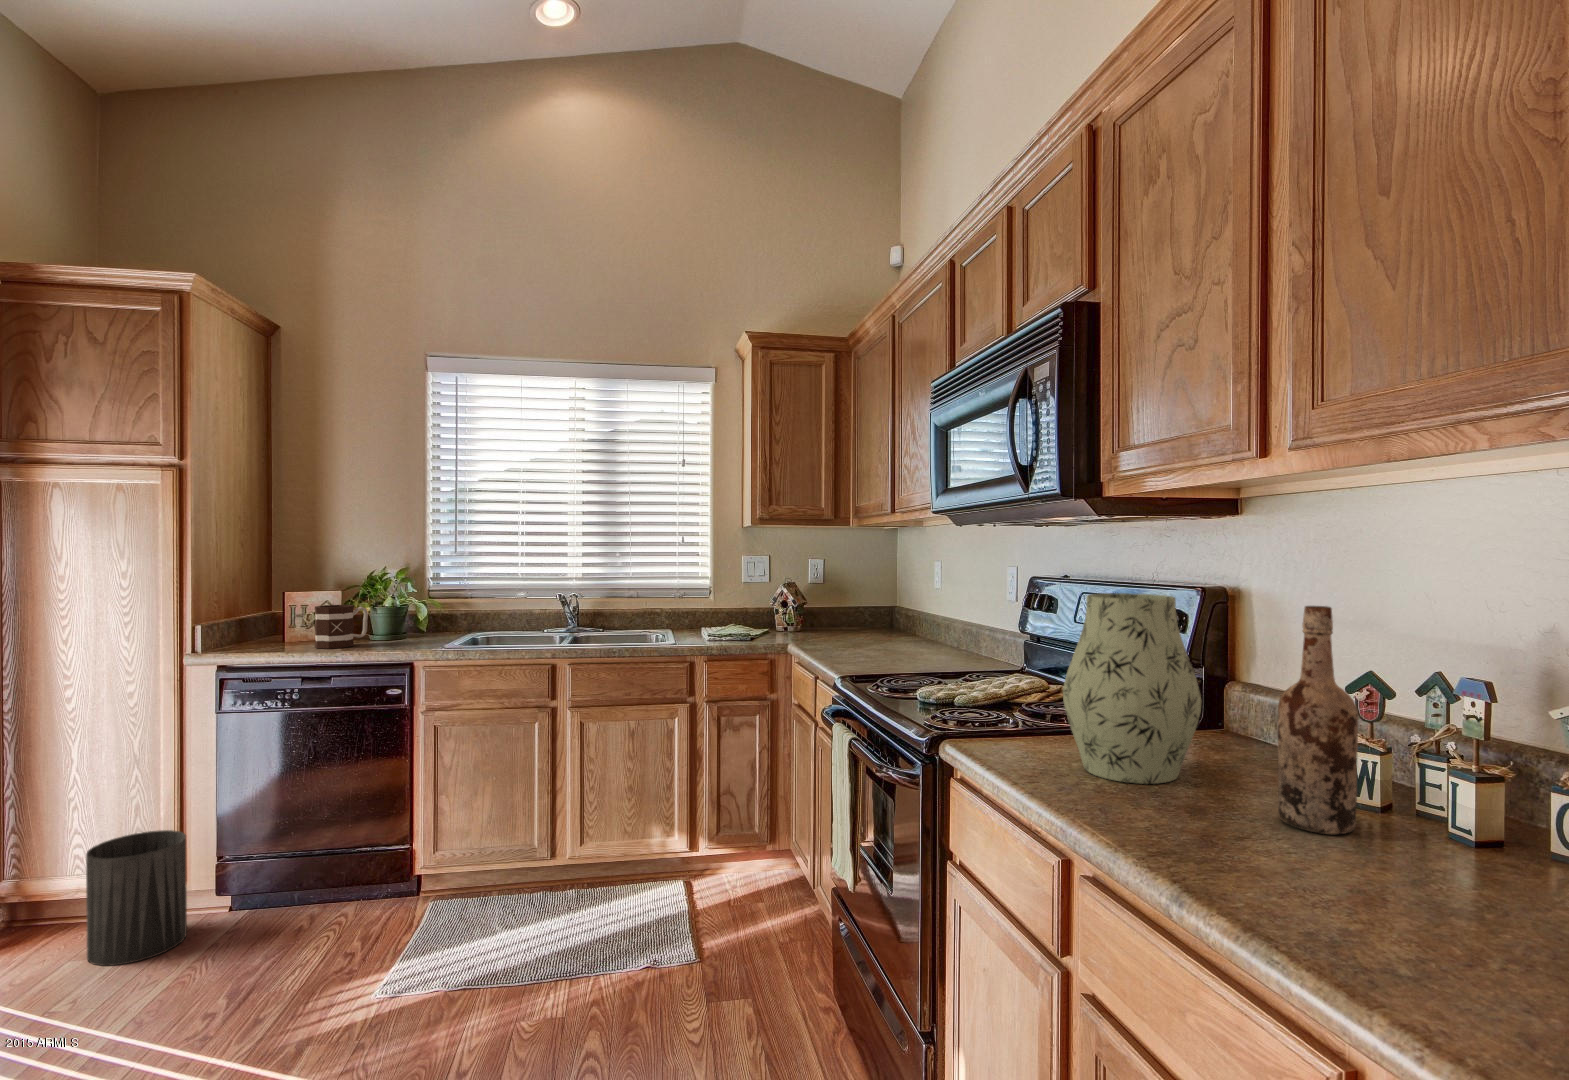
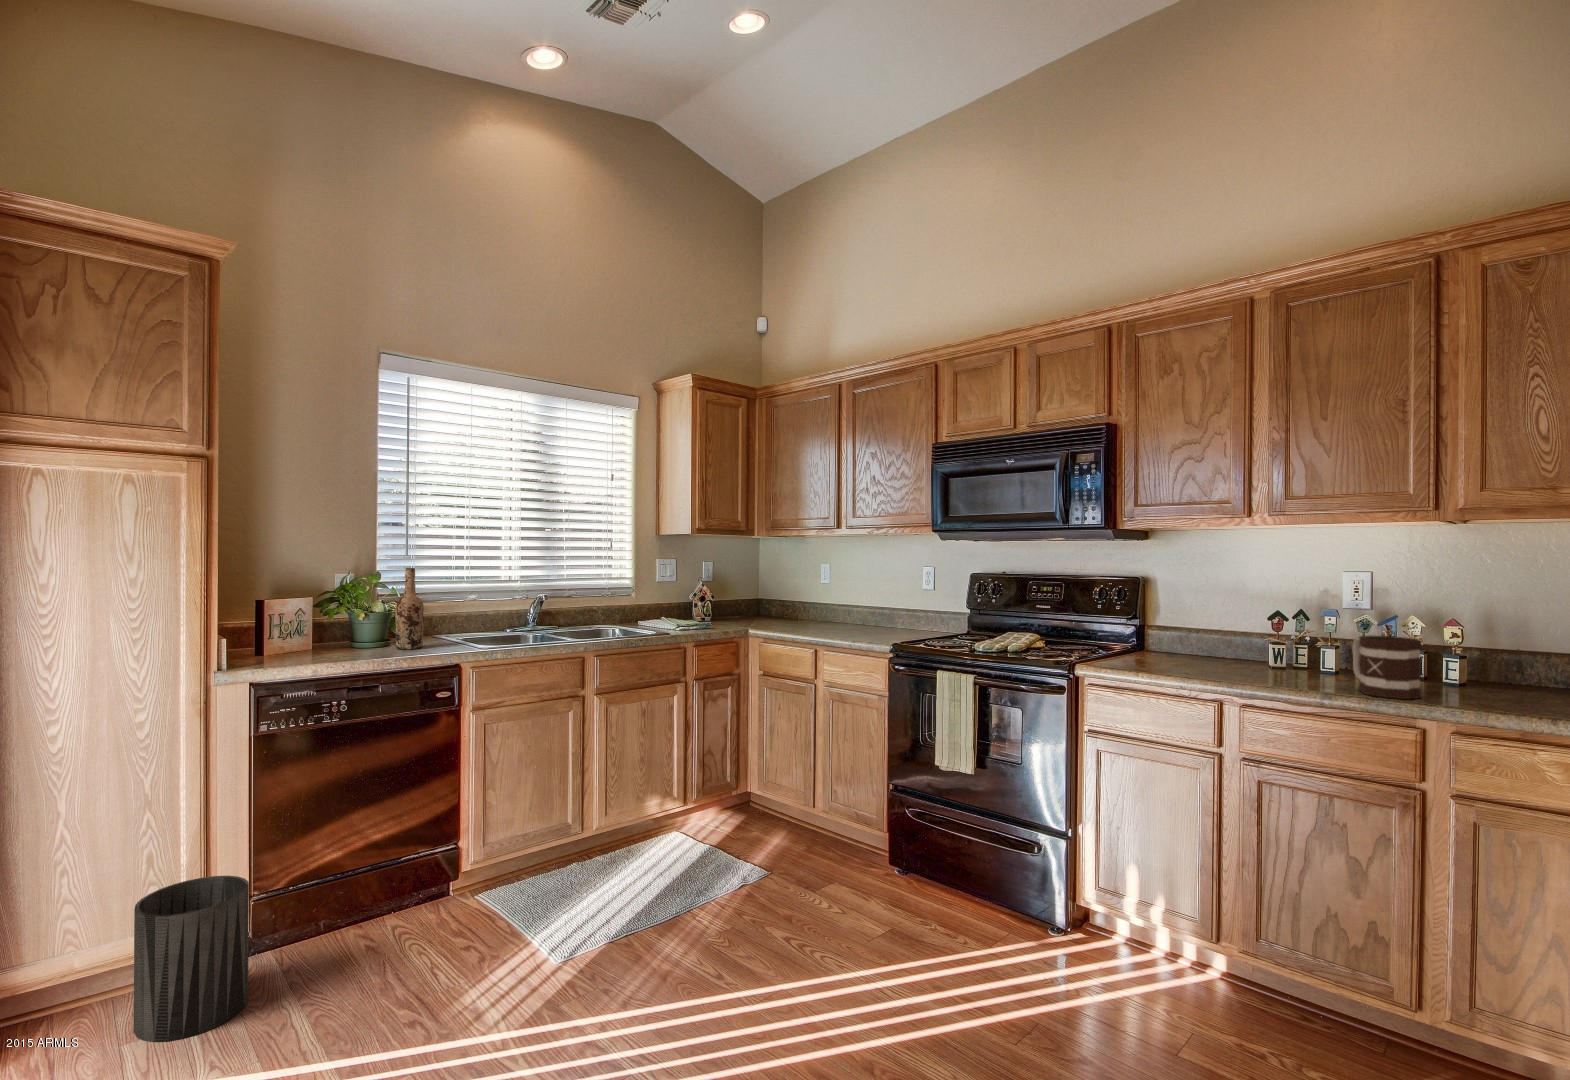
vase: present [1063,593,1201,784] -> none [1137,574,1211,670]
mug: present [315,605,368,649] -> present [1352,635,1421,699]
wine bottle: present [1278,606,1358,834] -> present [396,568,423,649]

